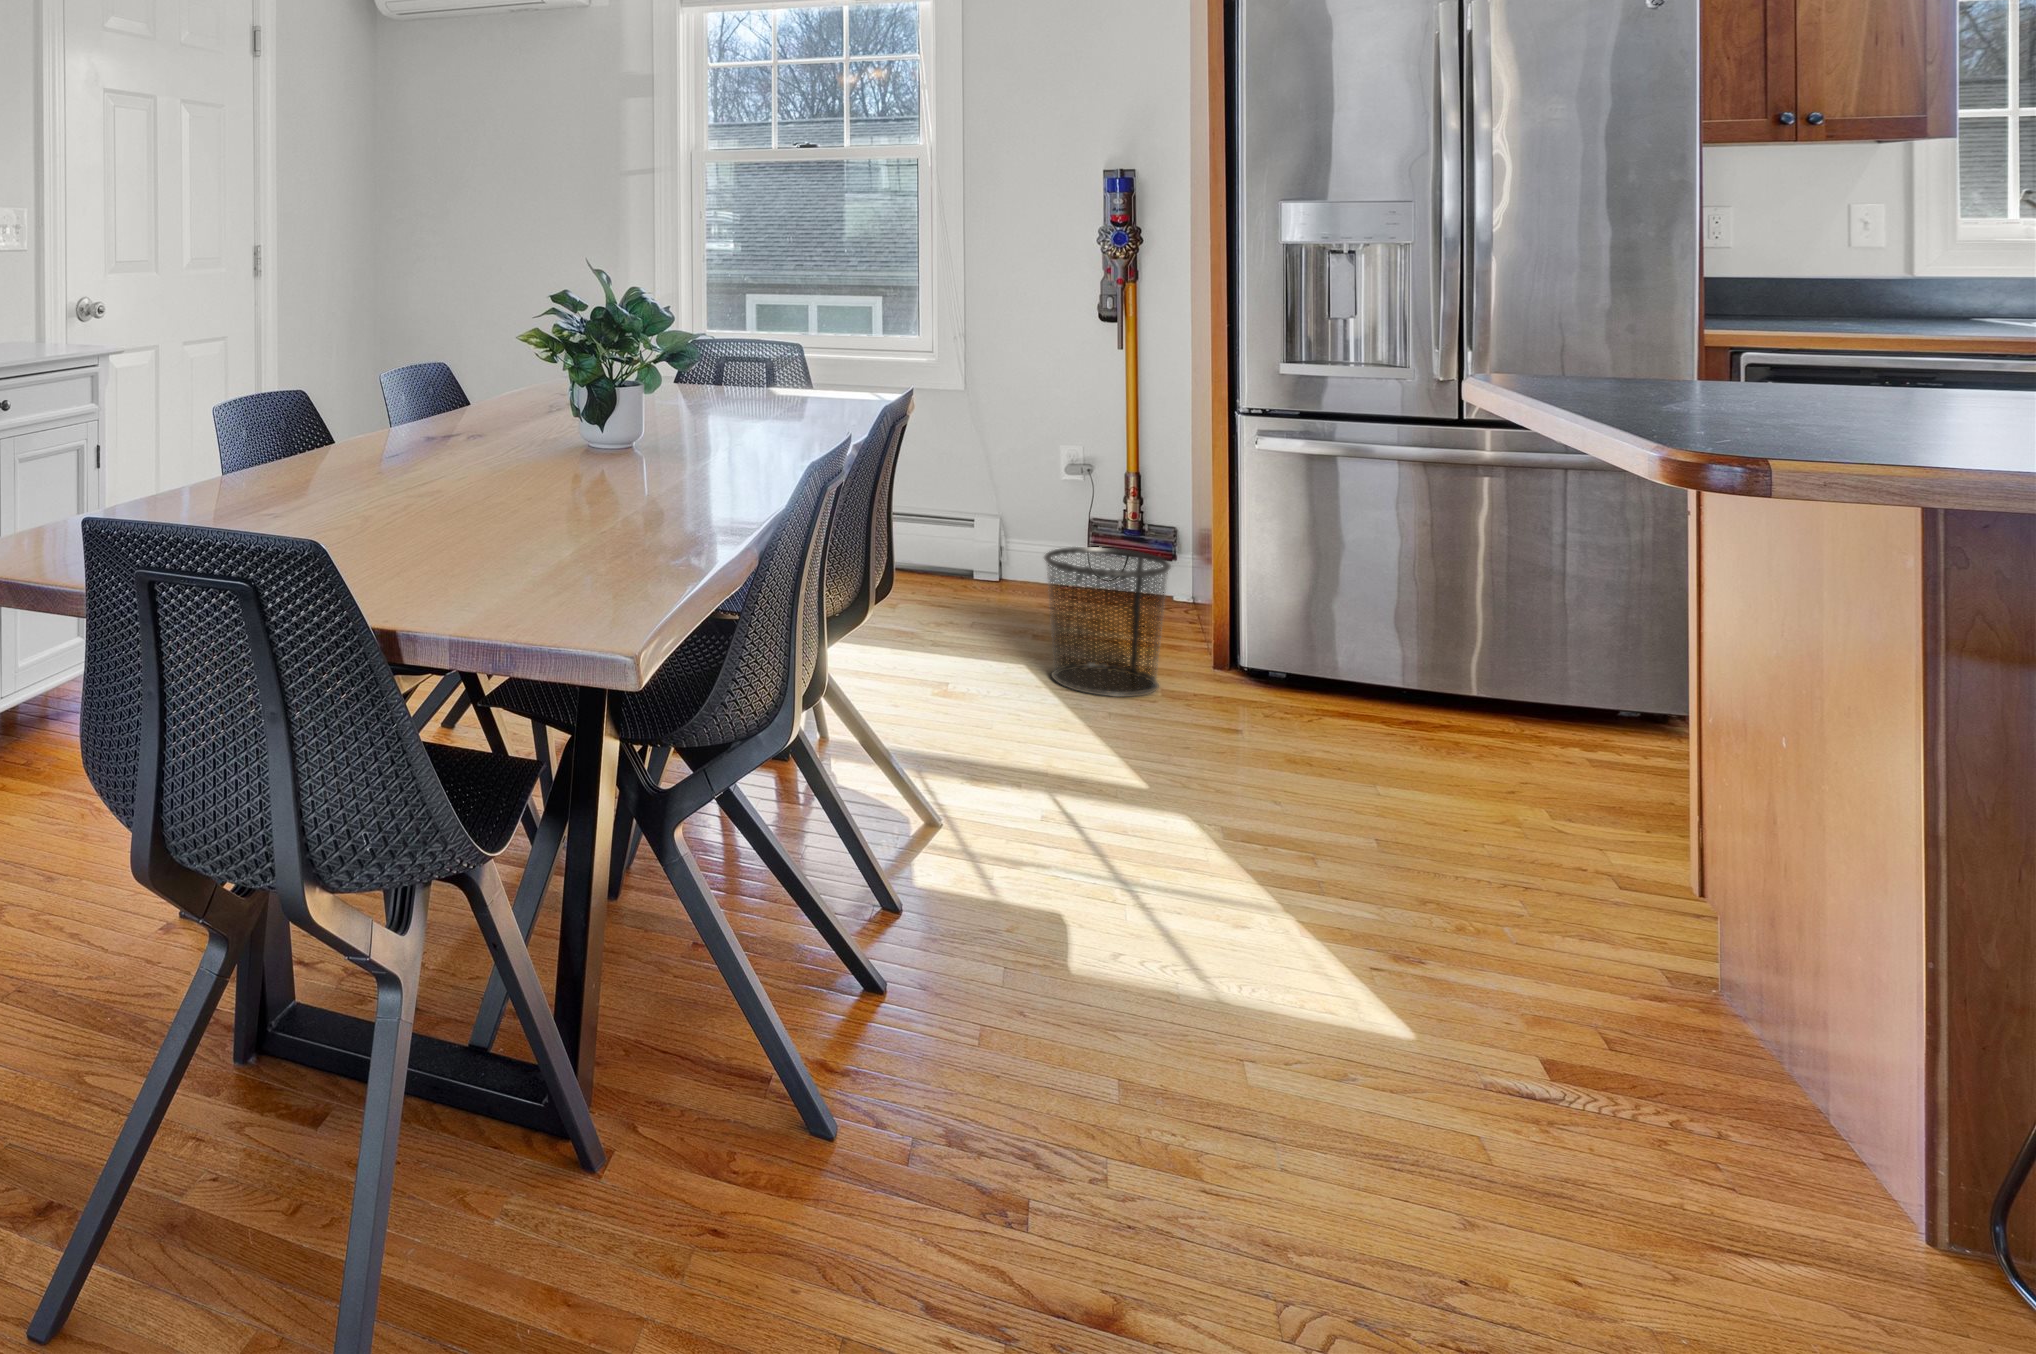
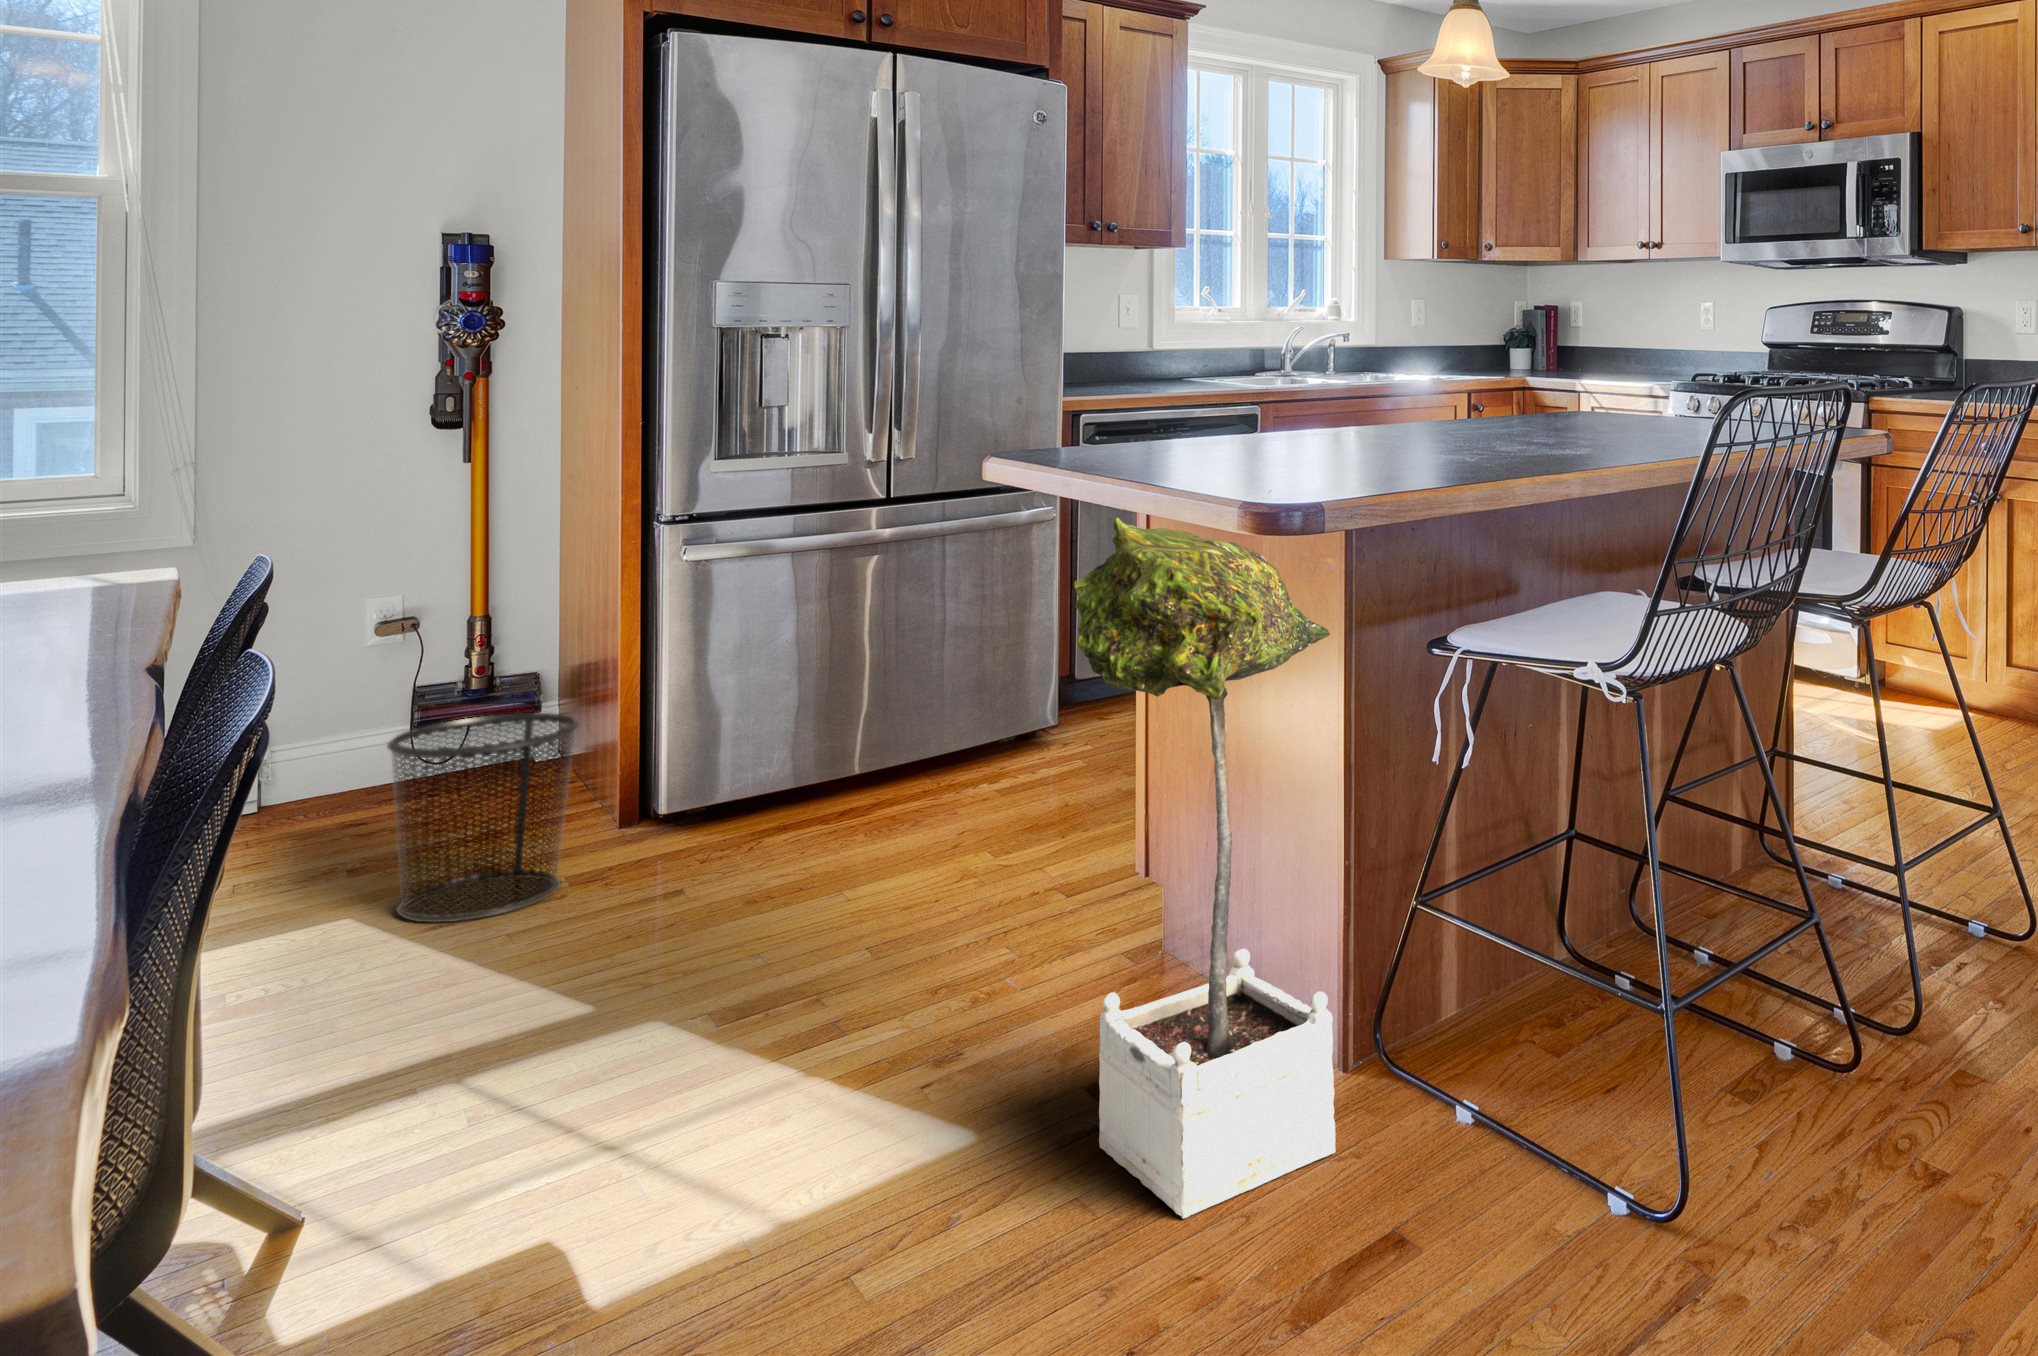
potted tree: none [1476,458,1833,1195] -> present [1074,518,1336,1218]

